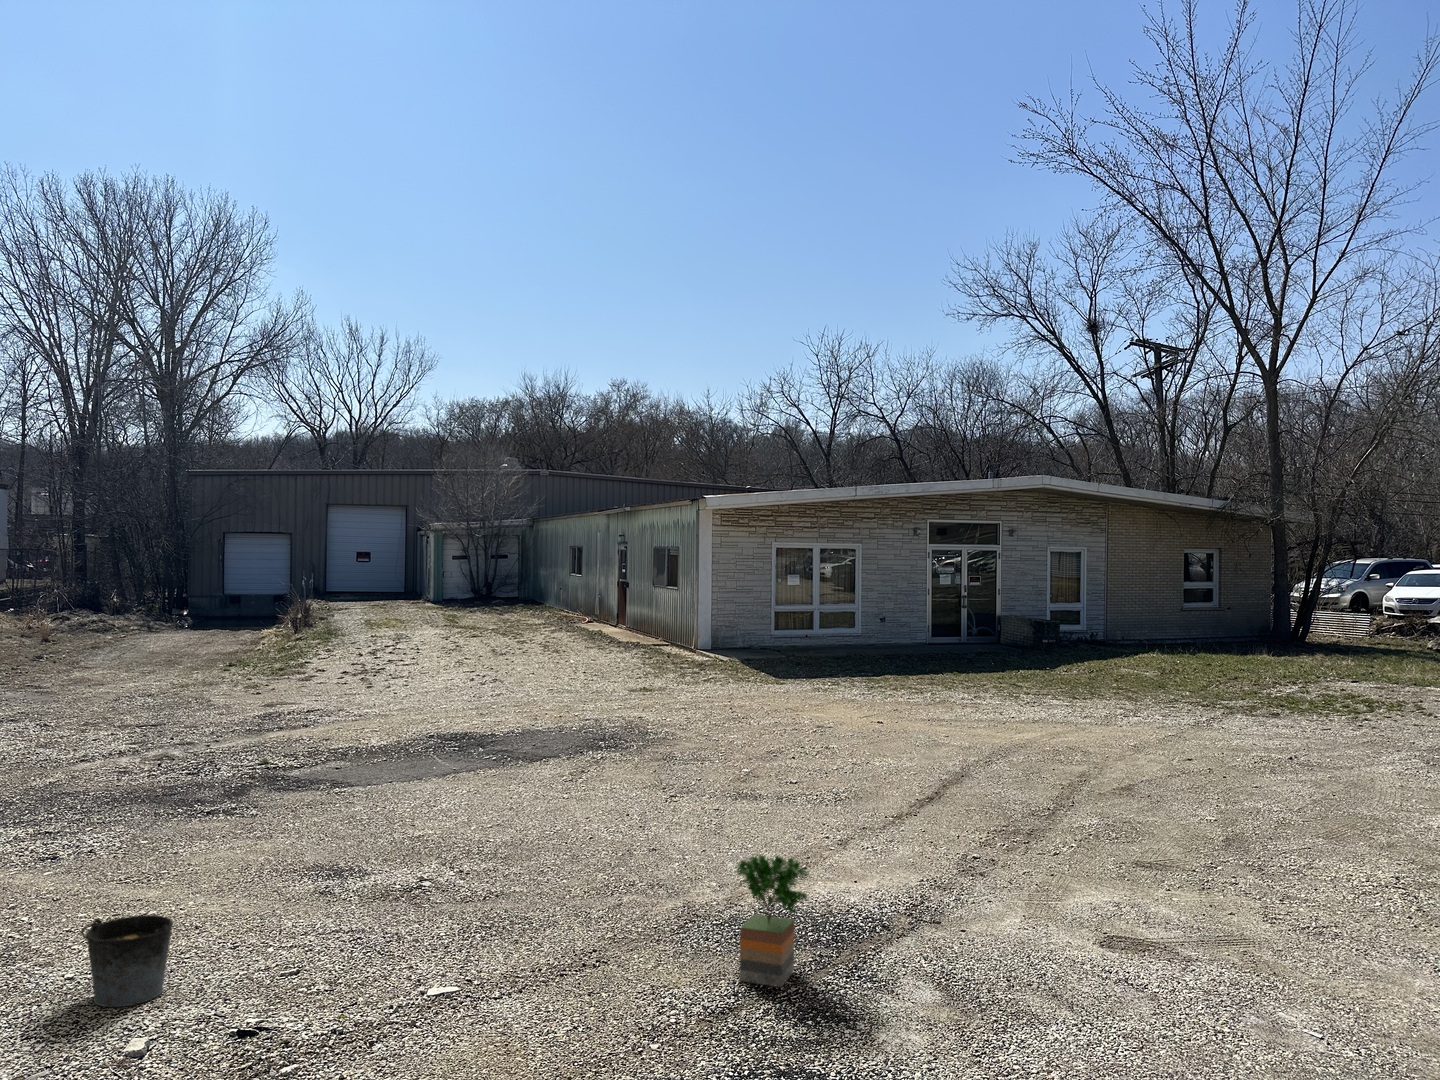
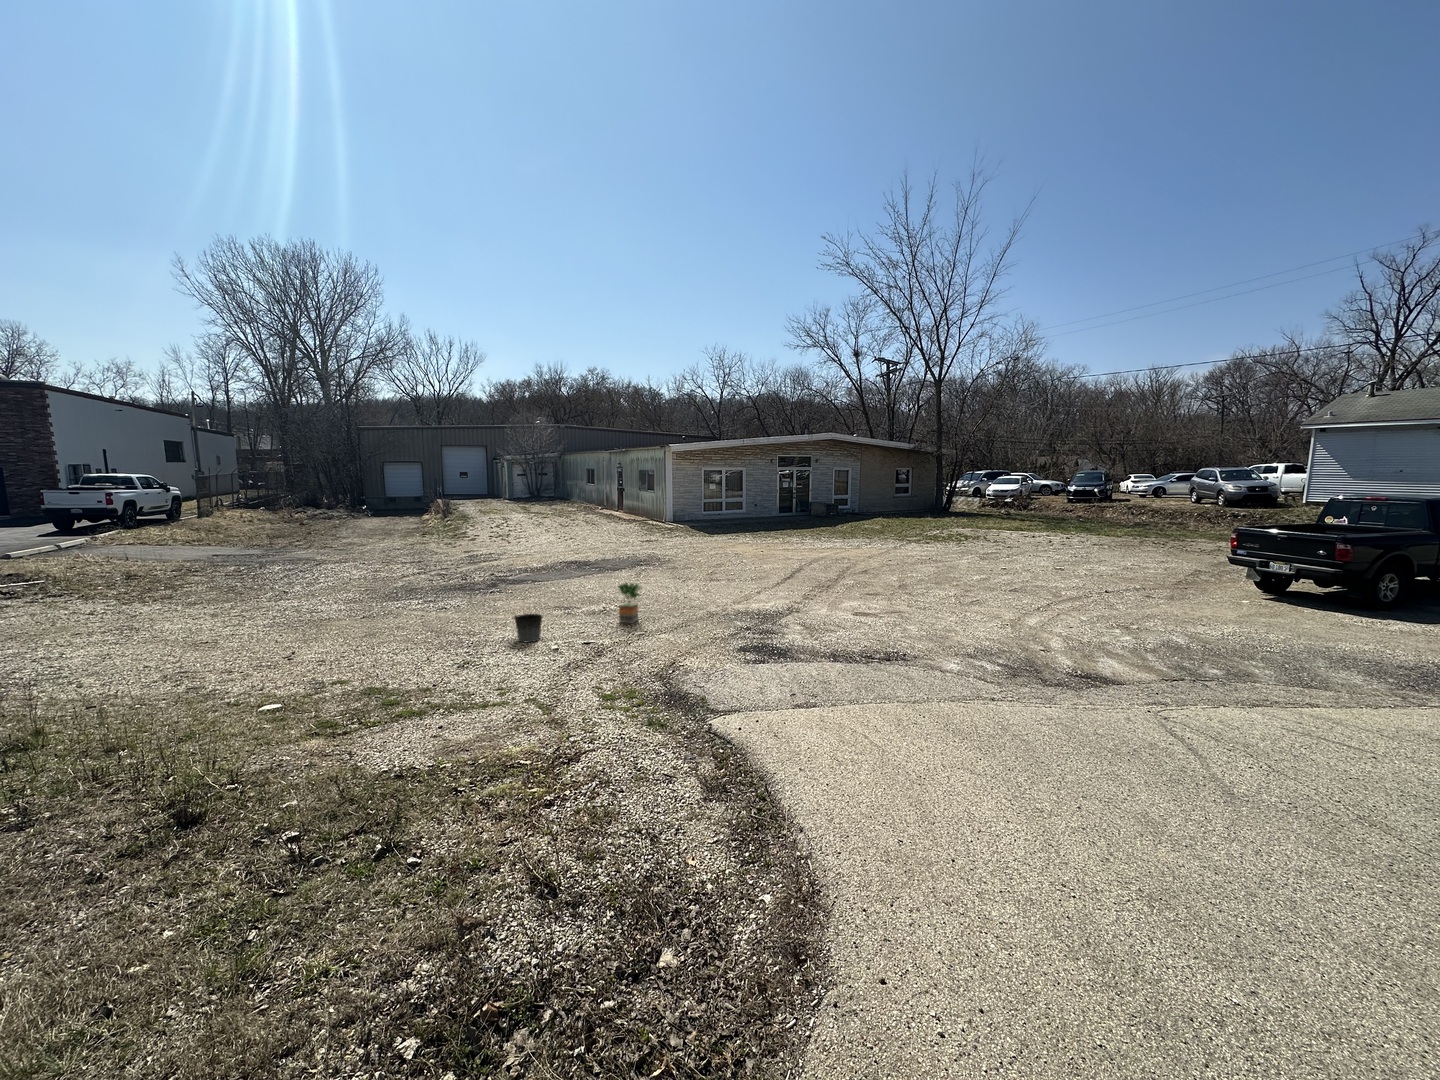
potted tree: present [737,855,809,987] -> present [618,583,642,623]

